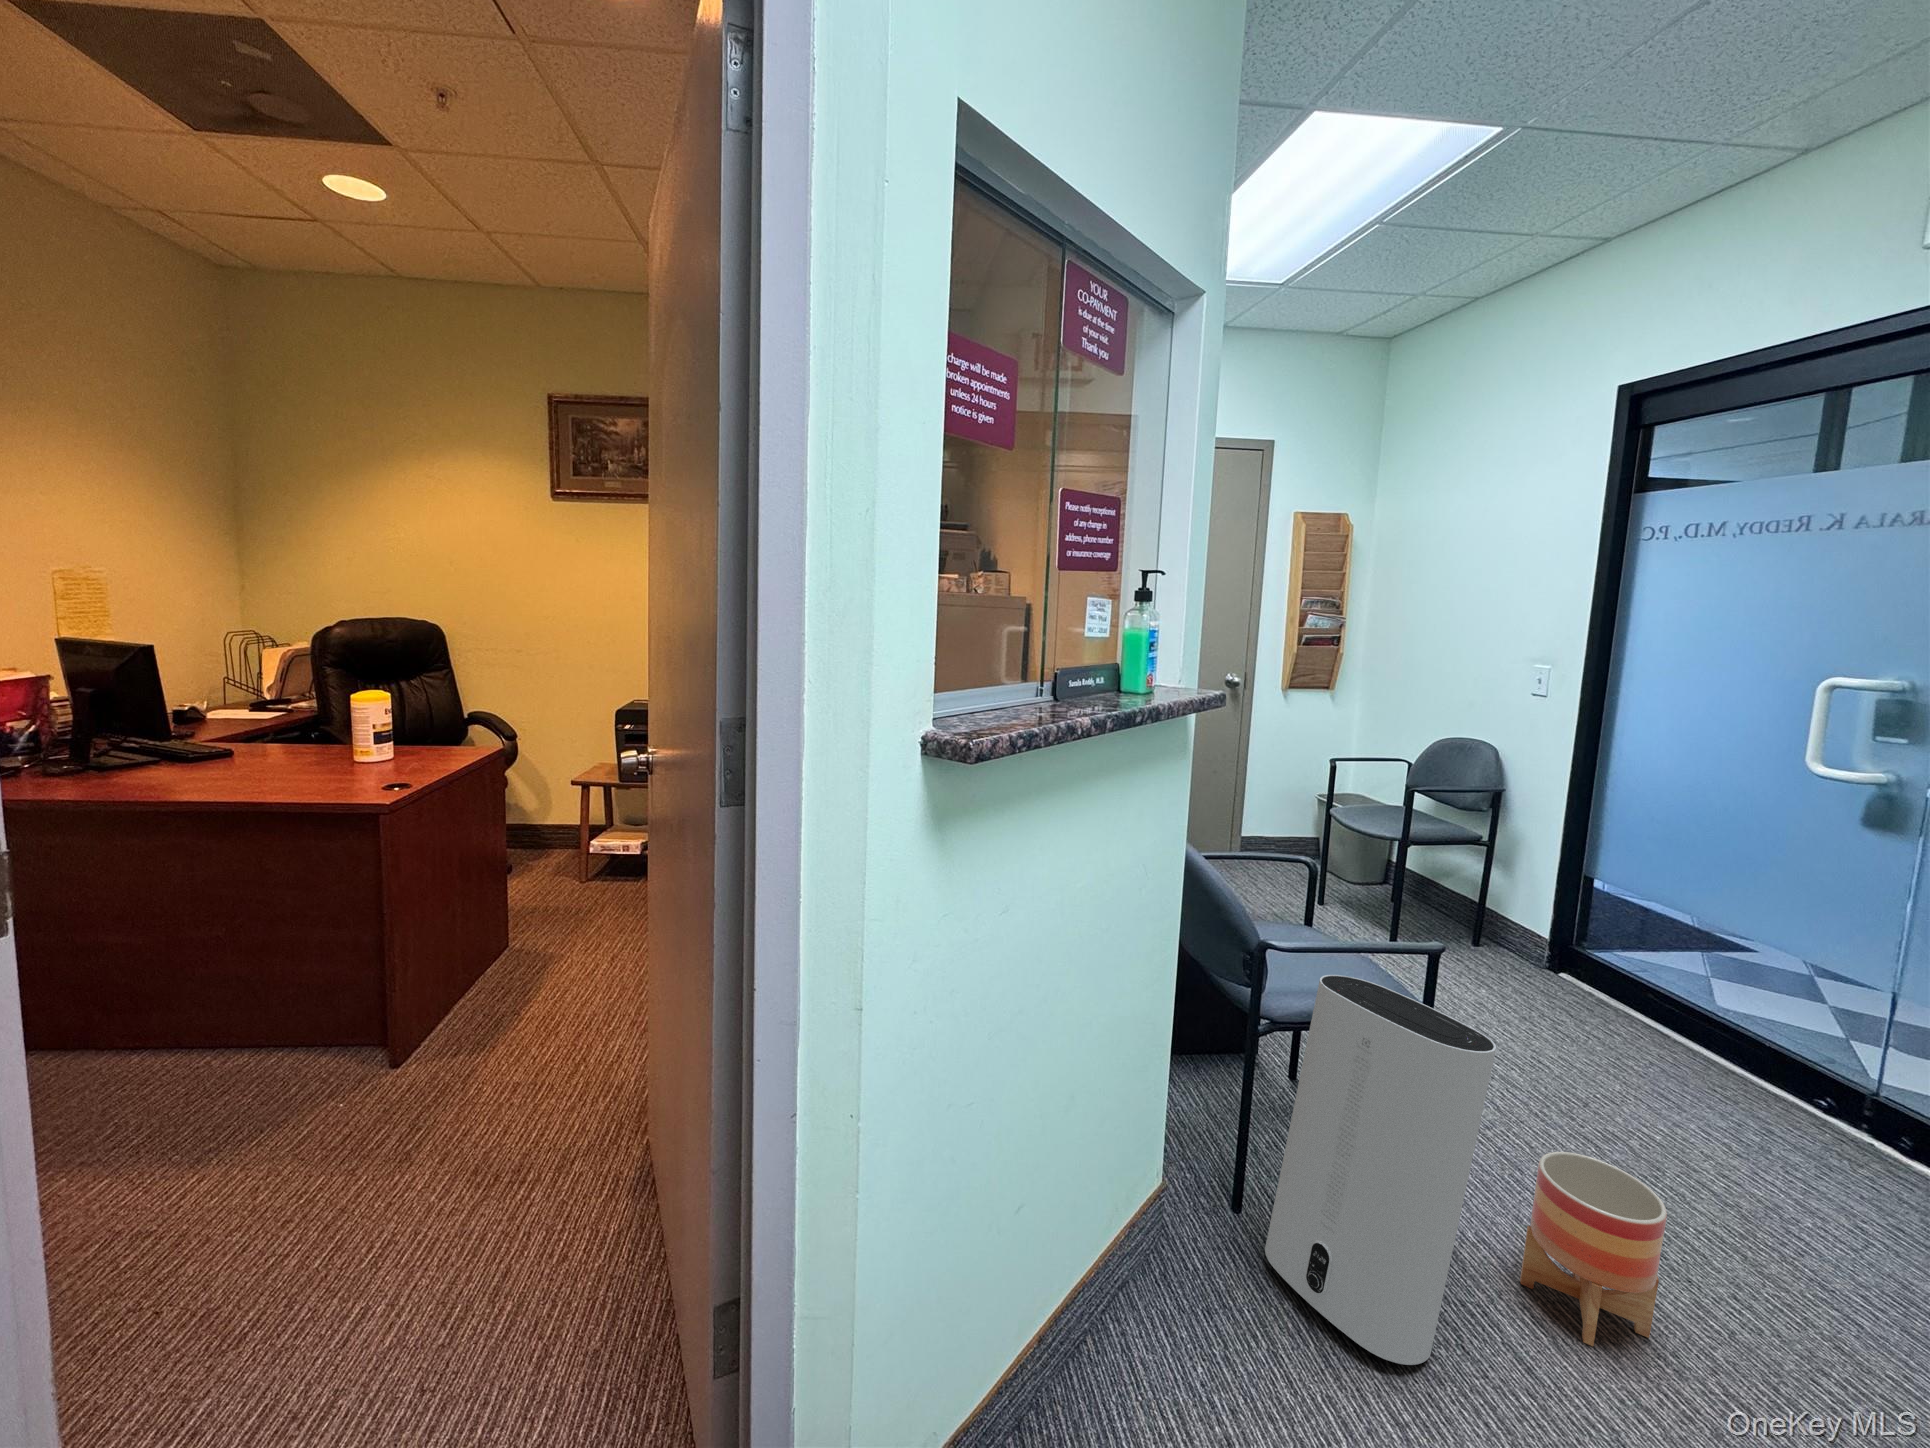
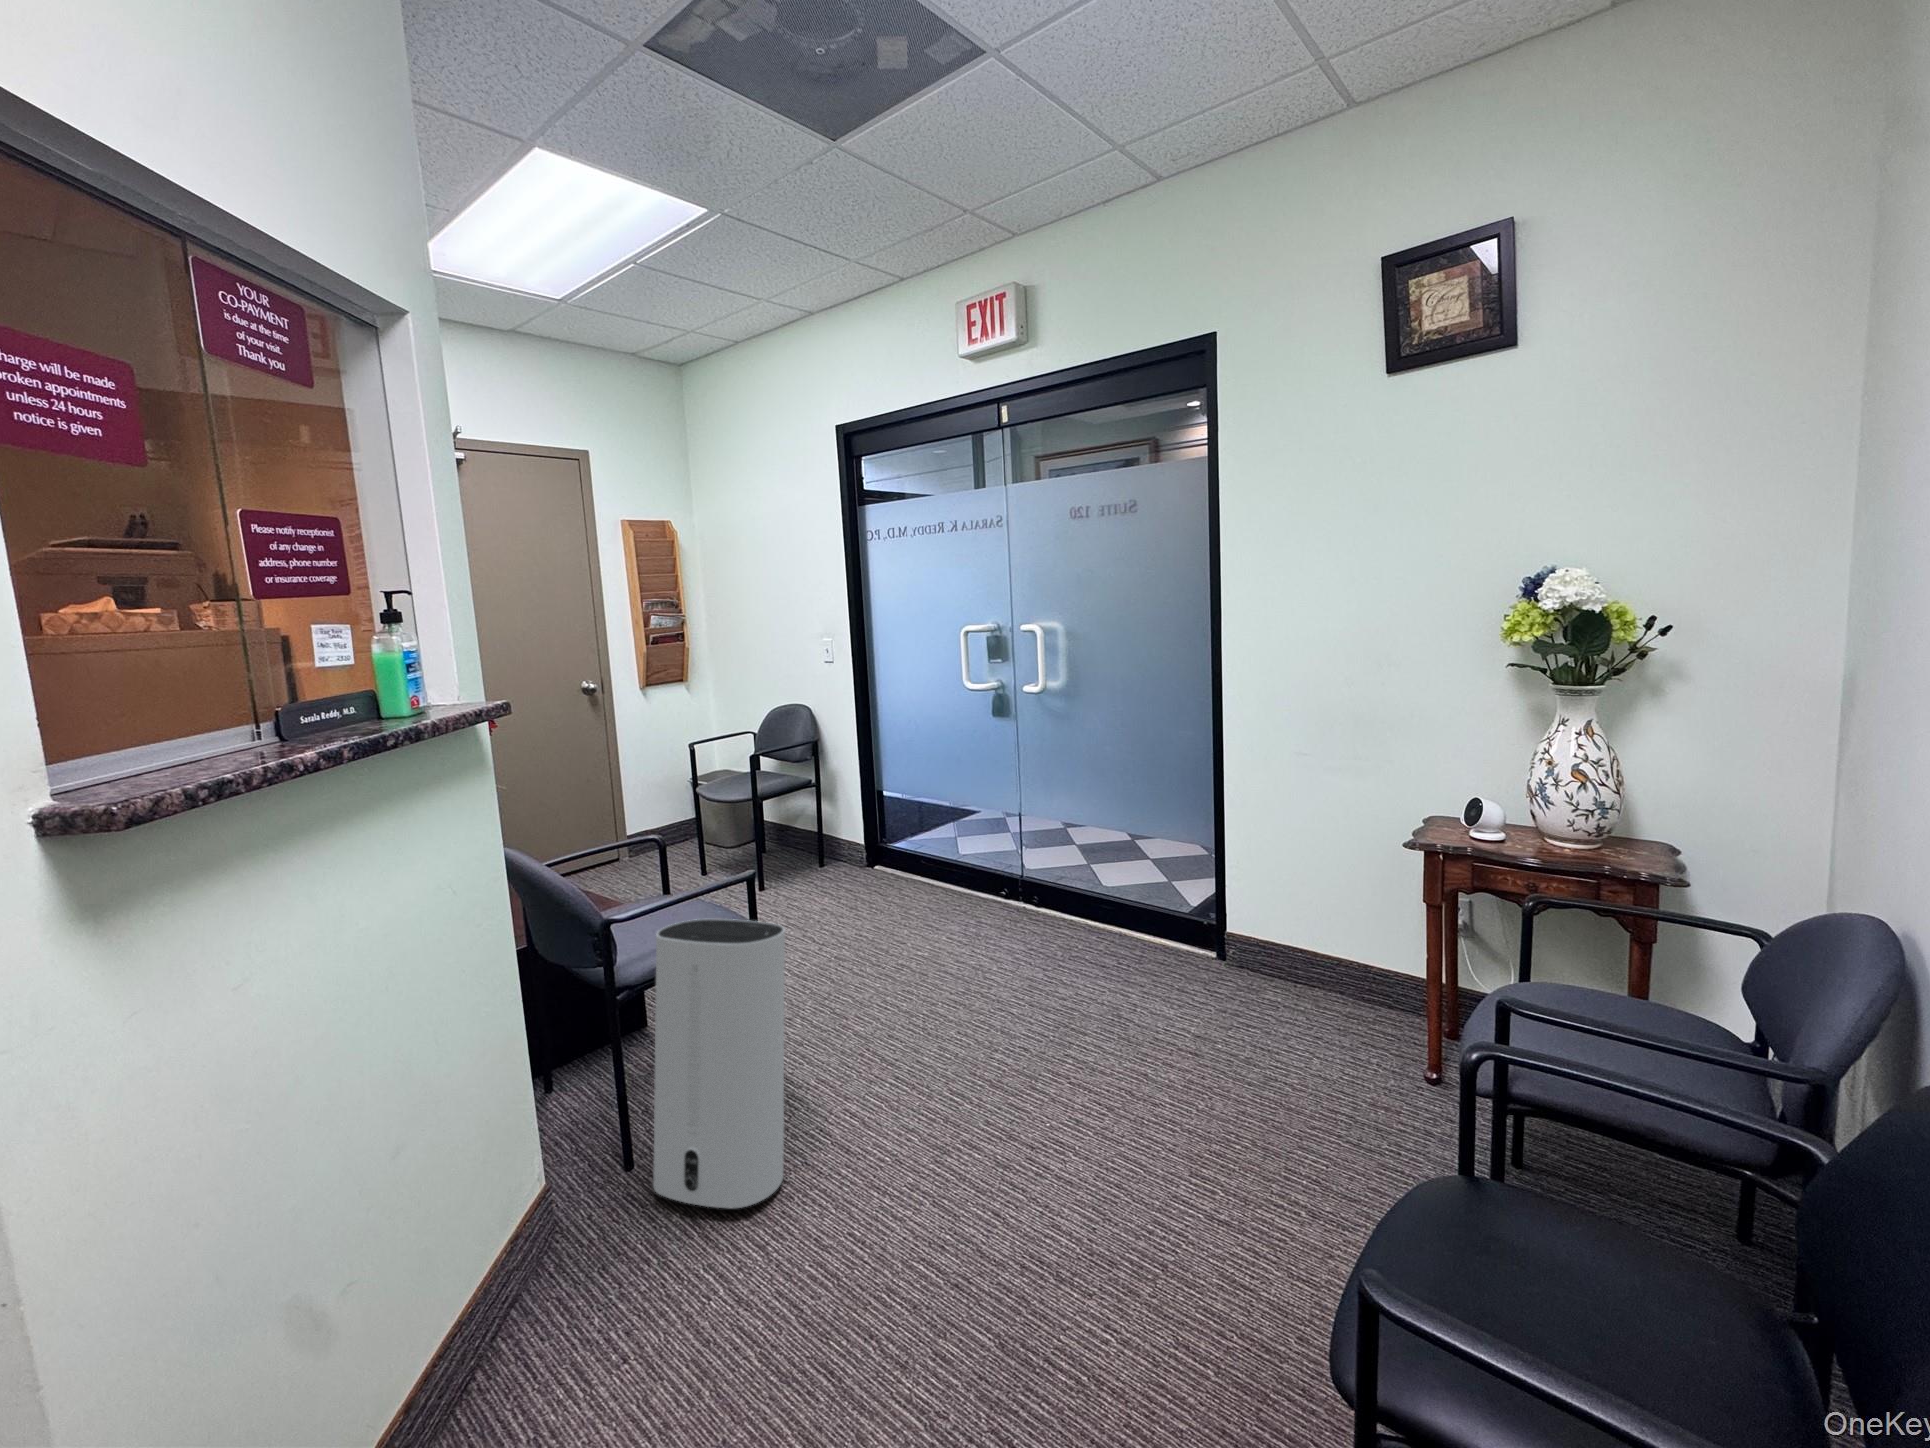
planter: present [1520,1152,1667,1346] -> none [838,979,913,1107]

